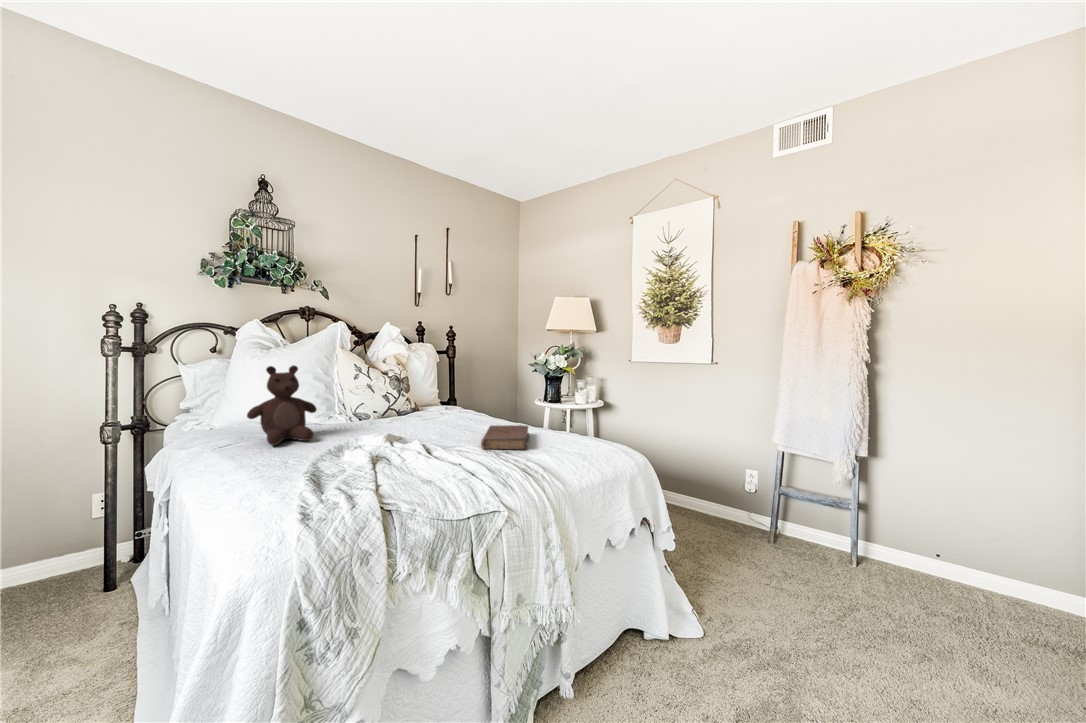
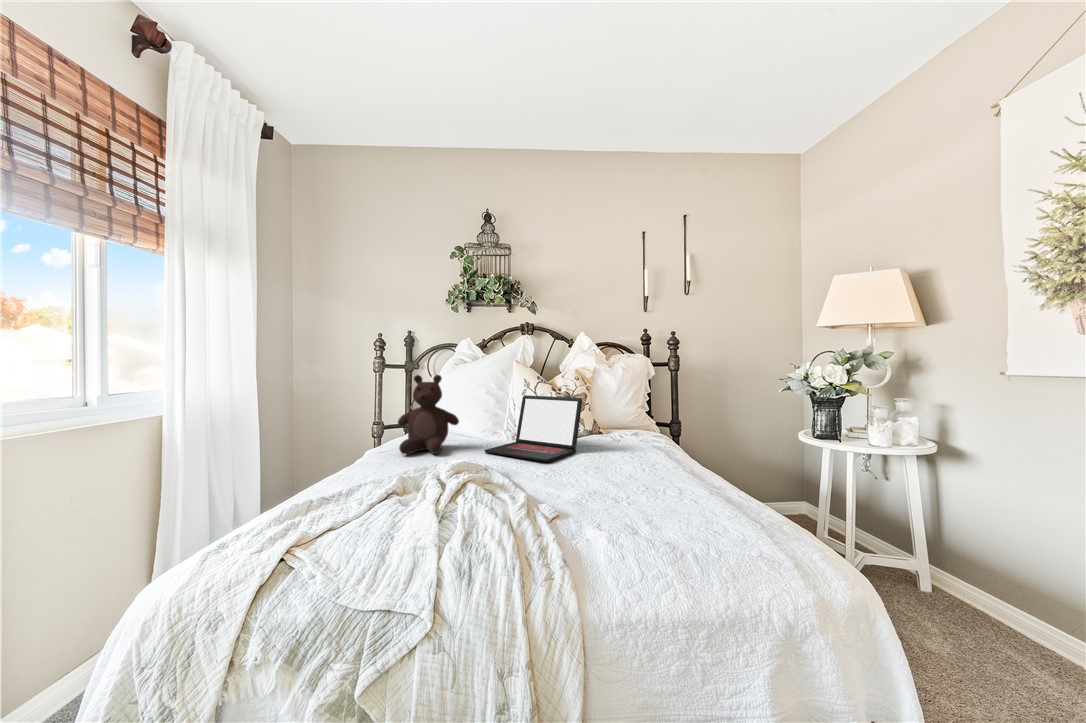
laptop: none [352,381,429,433] -> present [484,395,582,462]
book: present [481,425,529,449] -> none [575,466,683,514]

